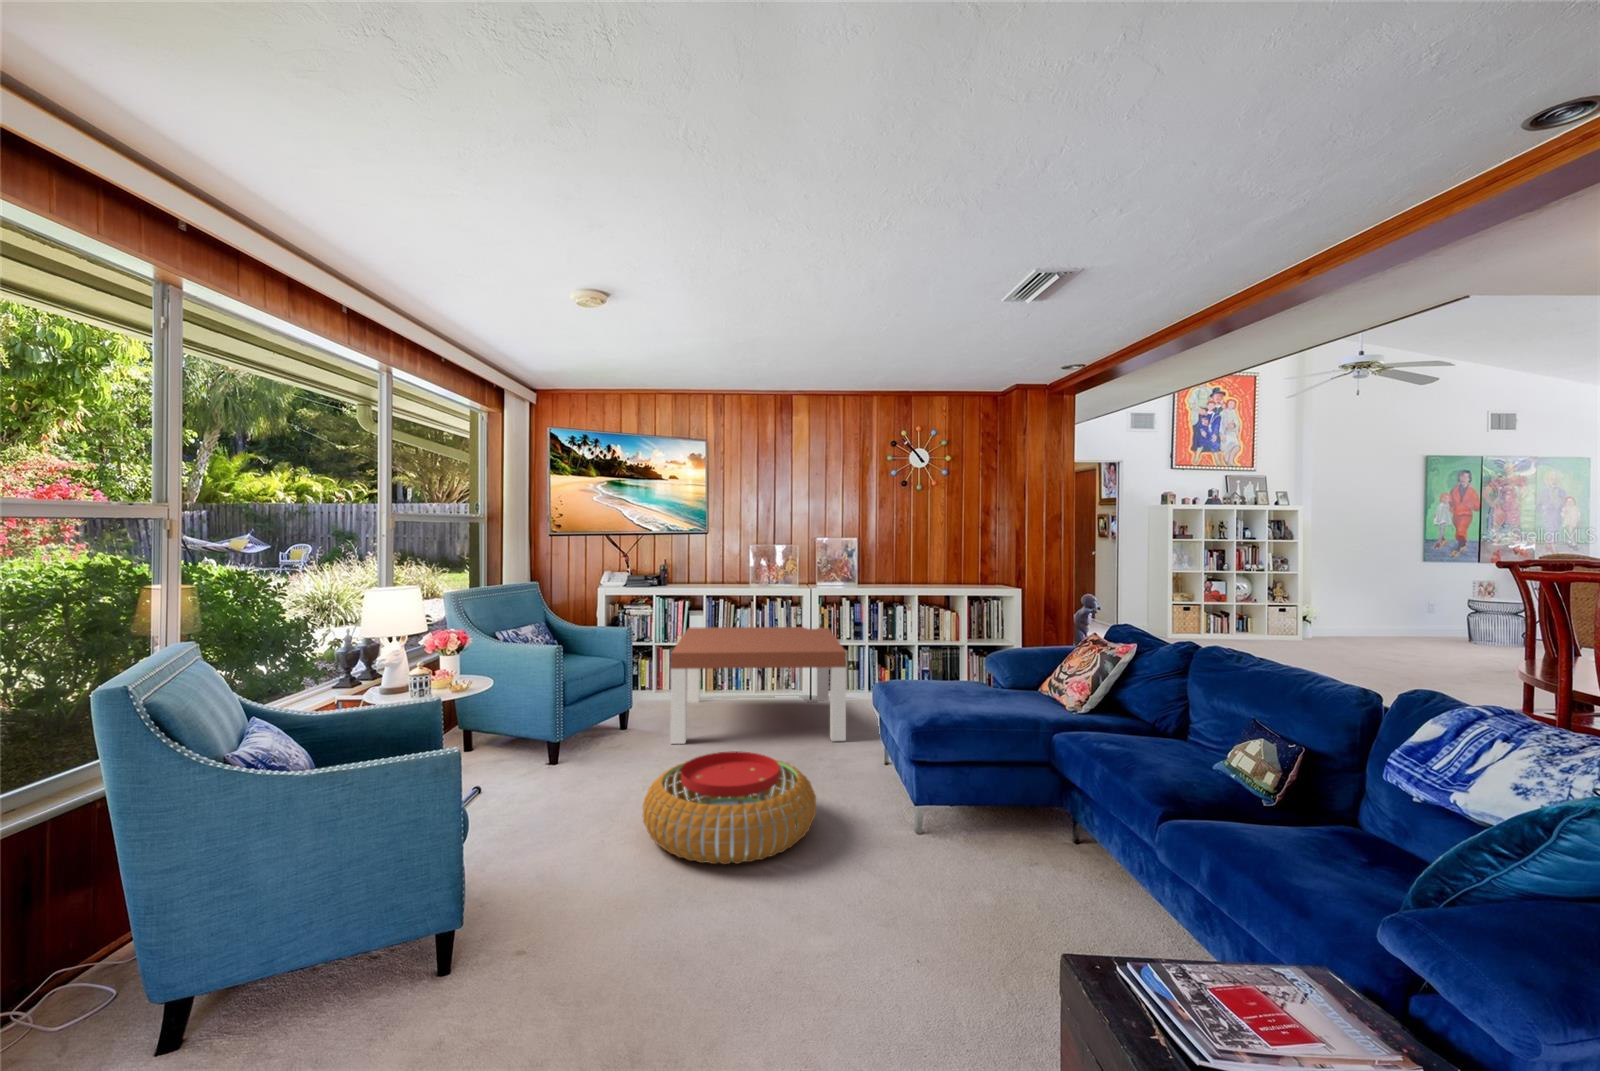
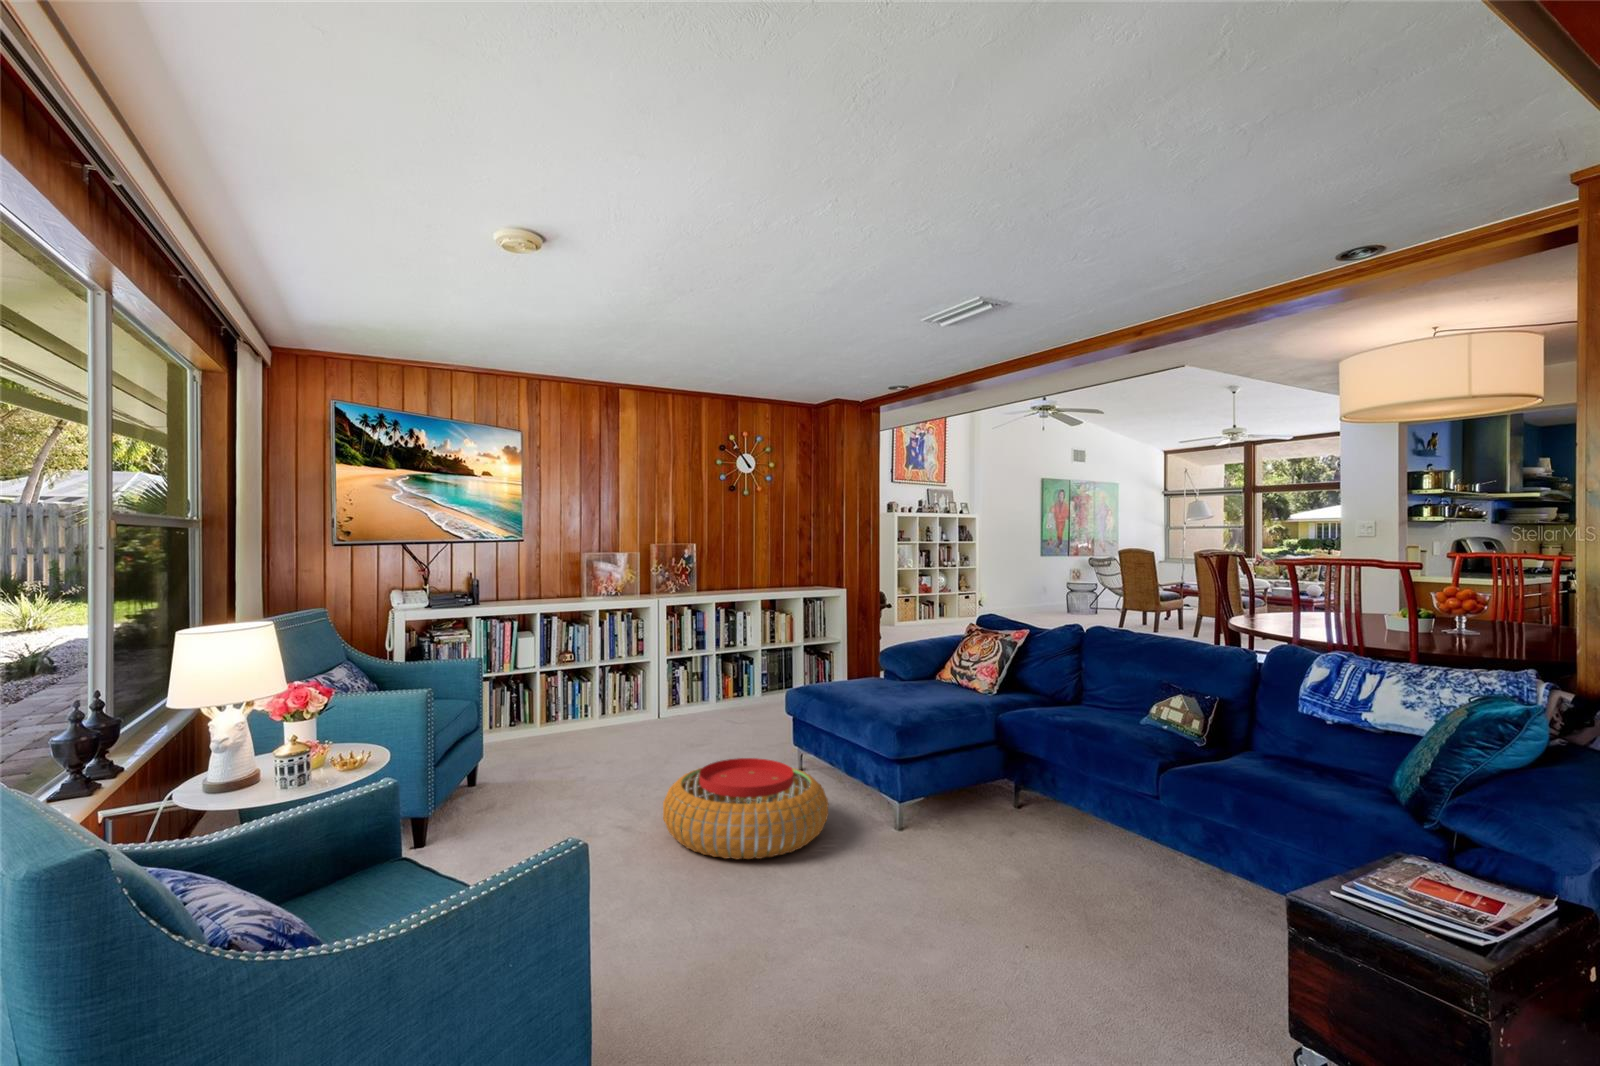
coffee table: present [670,627,846,744] -> none [521,639,744,775]

